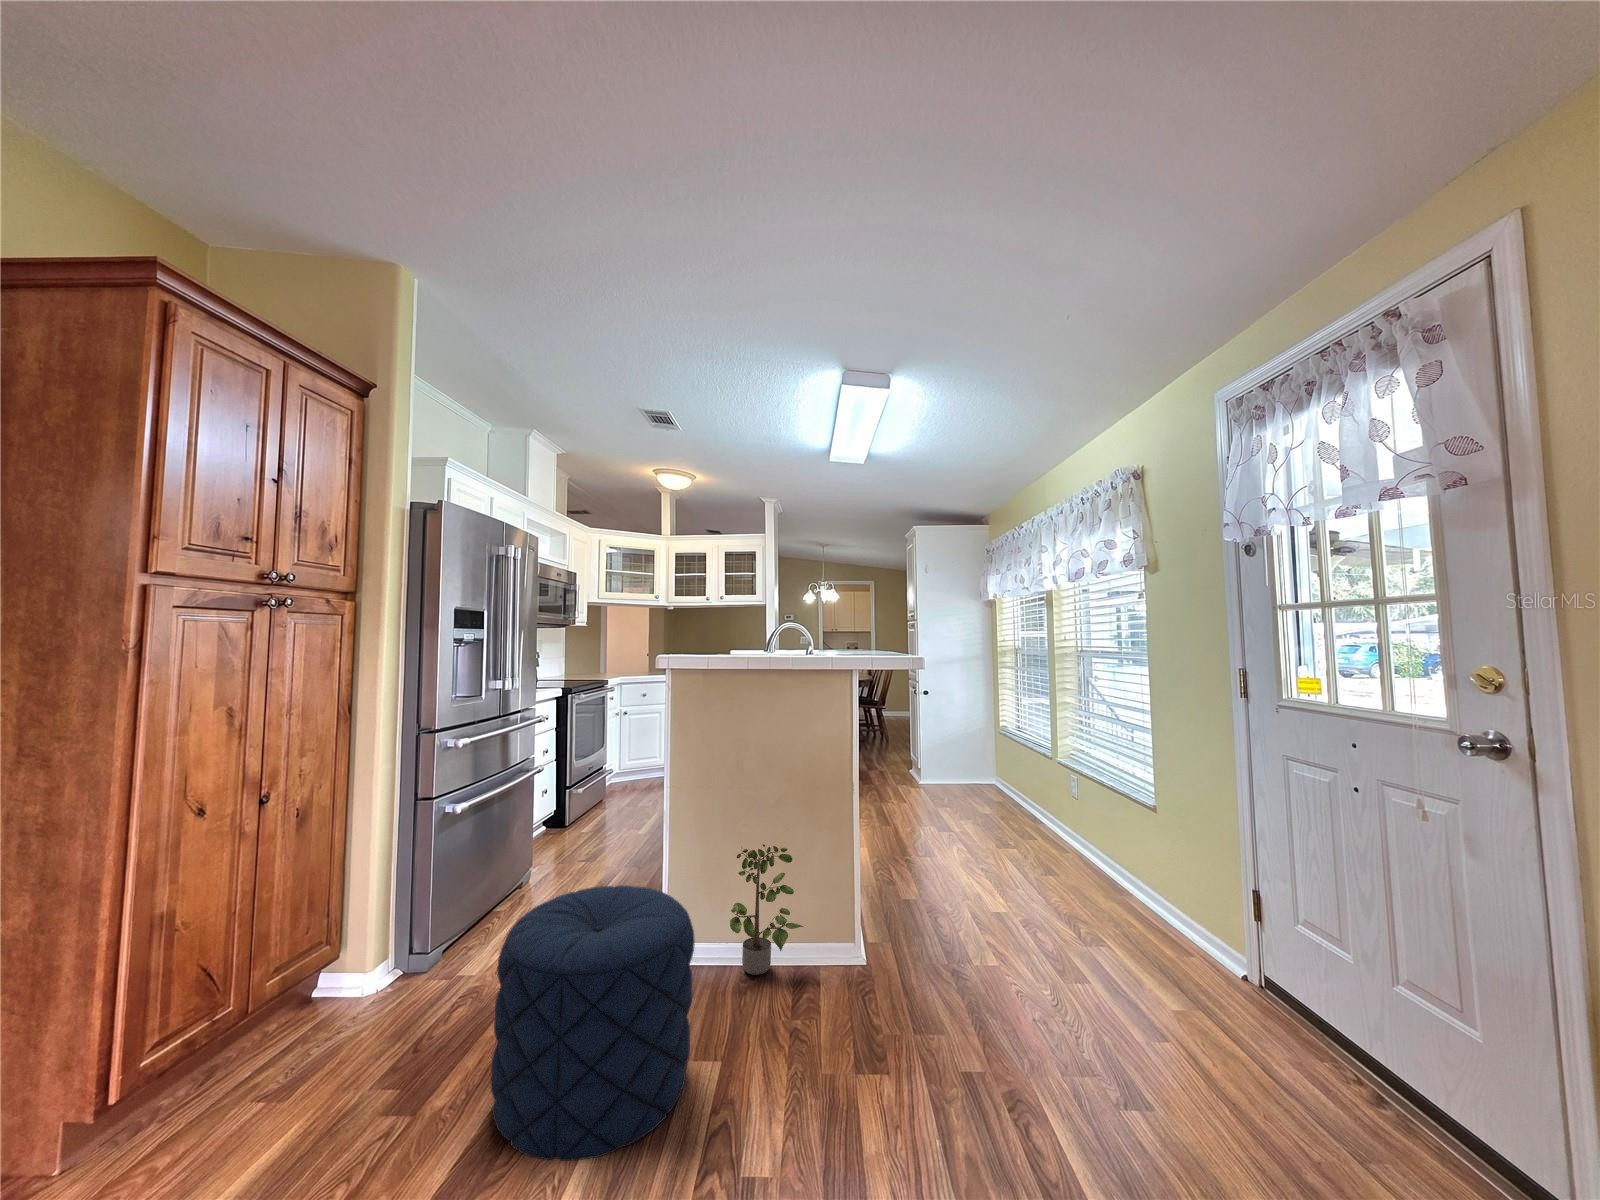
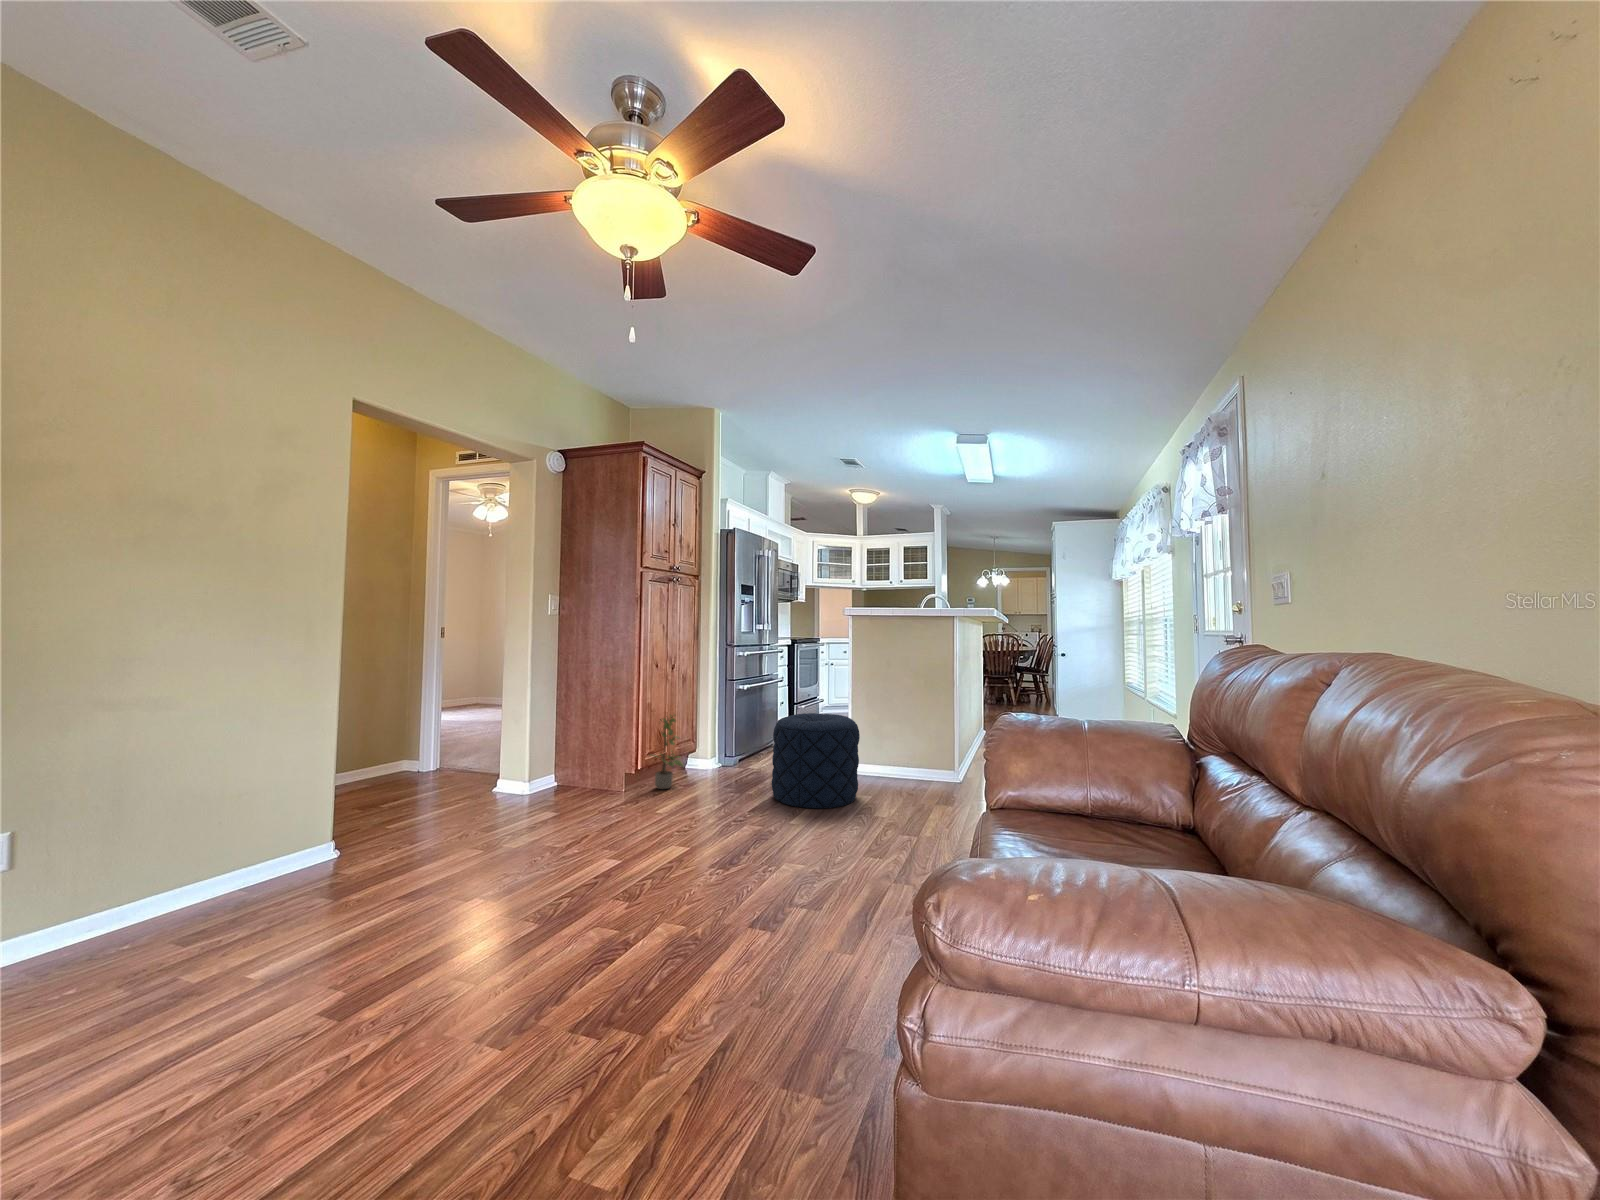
potted plant: present [730,844,803,975] -> present [653,715,683,789]

